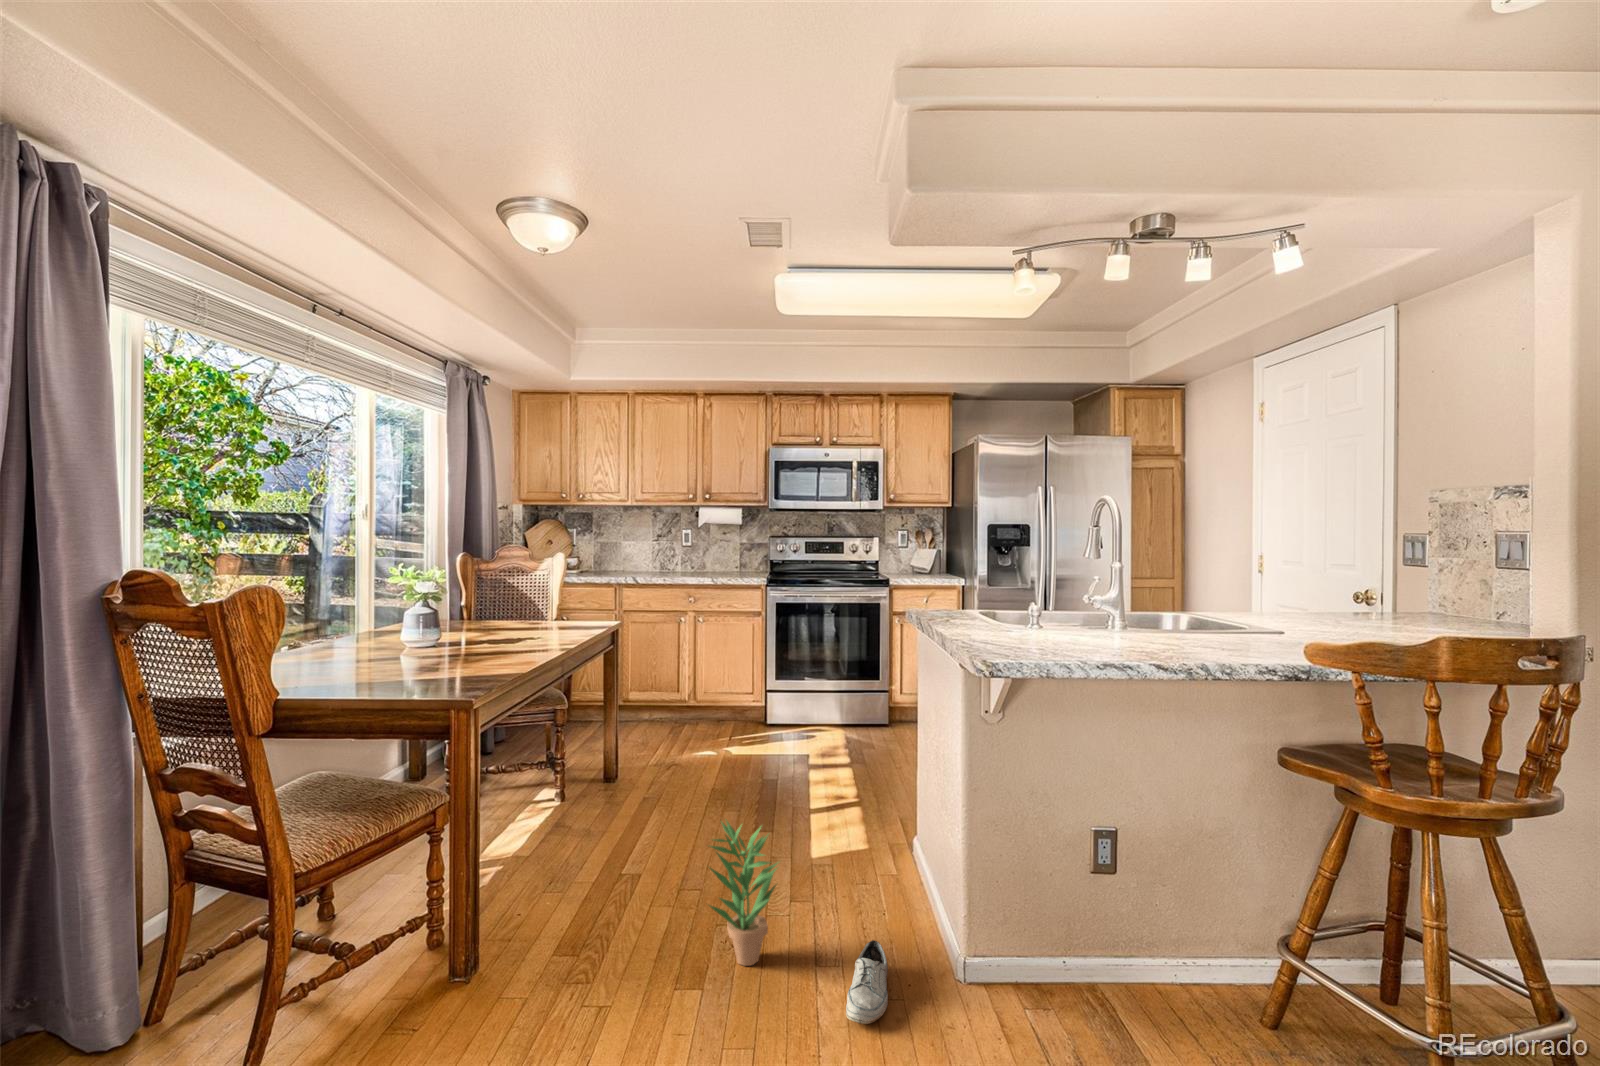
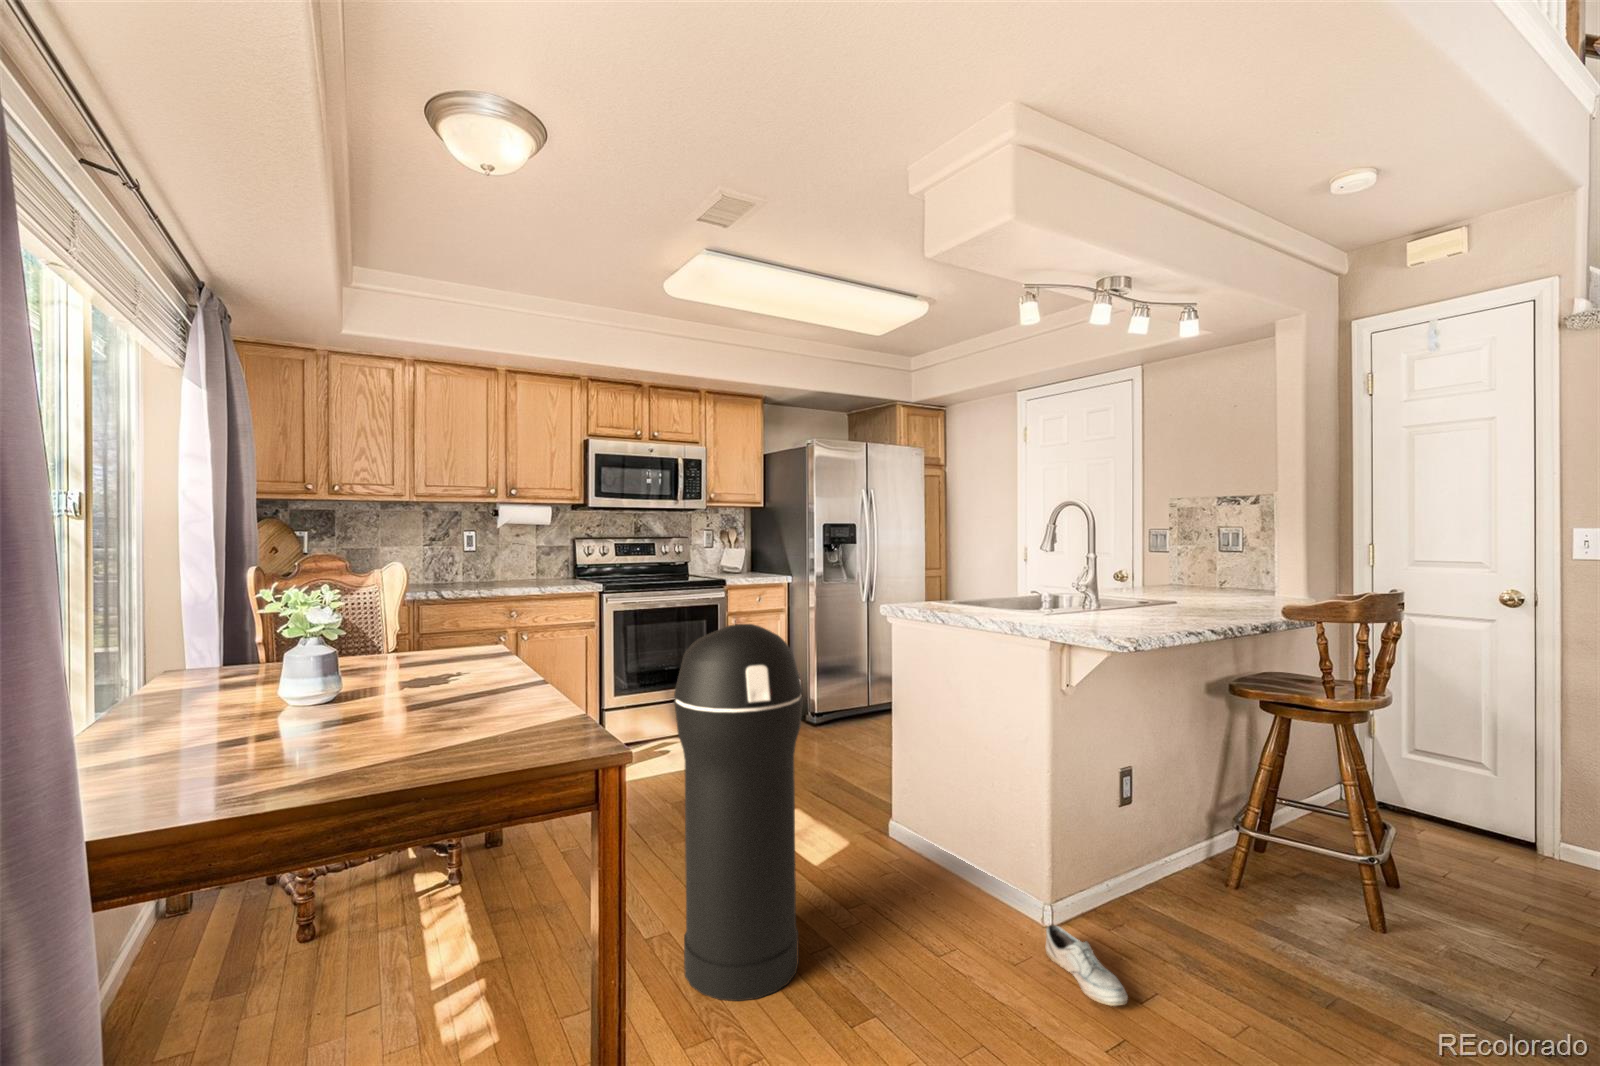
trash can: none [586,615,694,917] -> present [674,624,803,1001]
potted plant: present [709,821,778,966] -> none [901,835,993,997]

